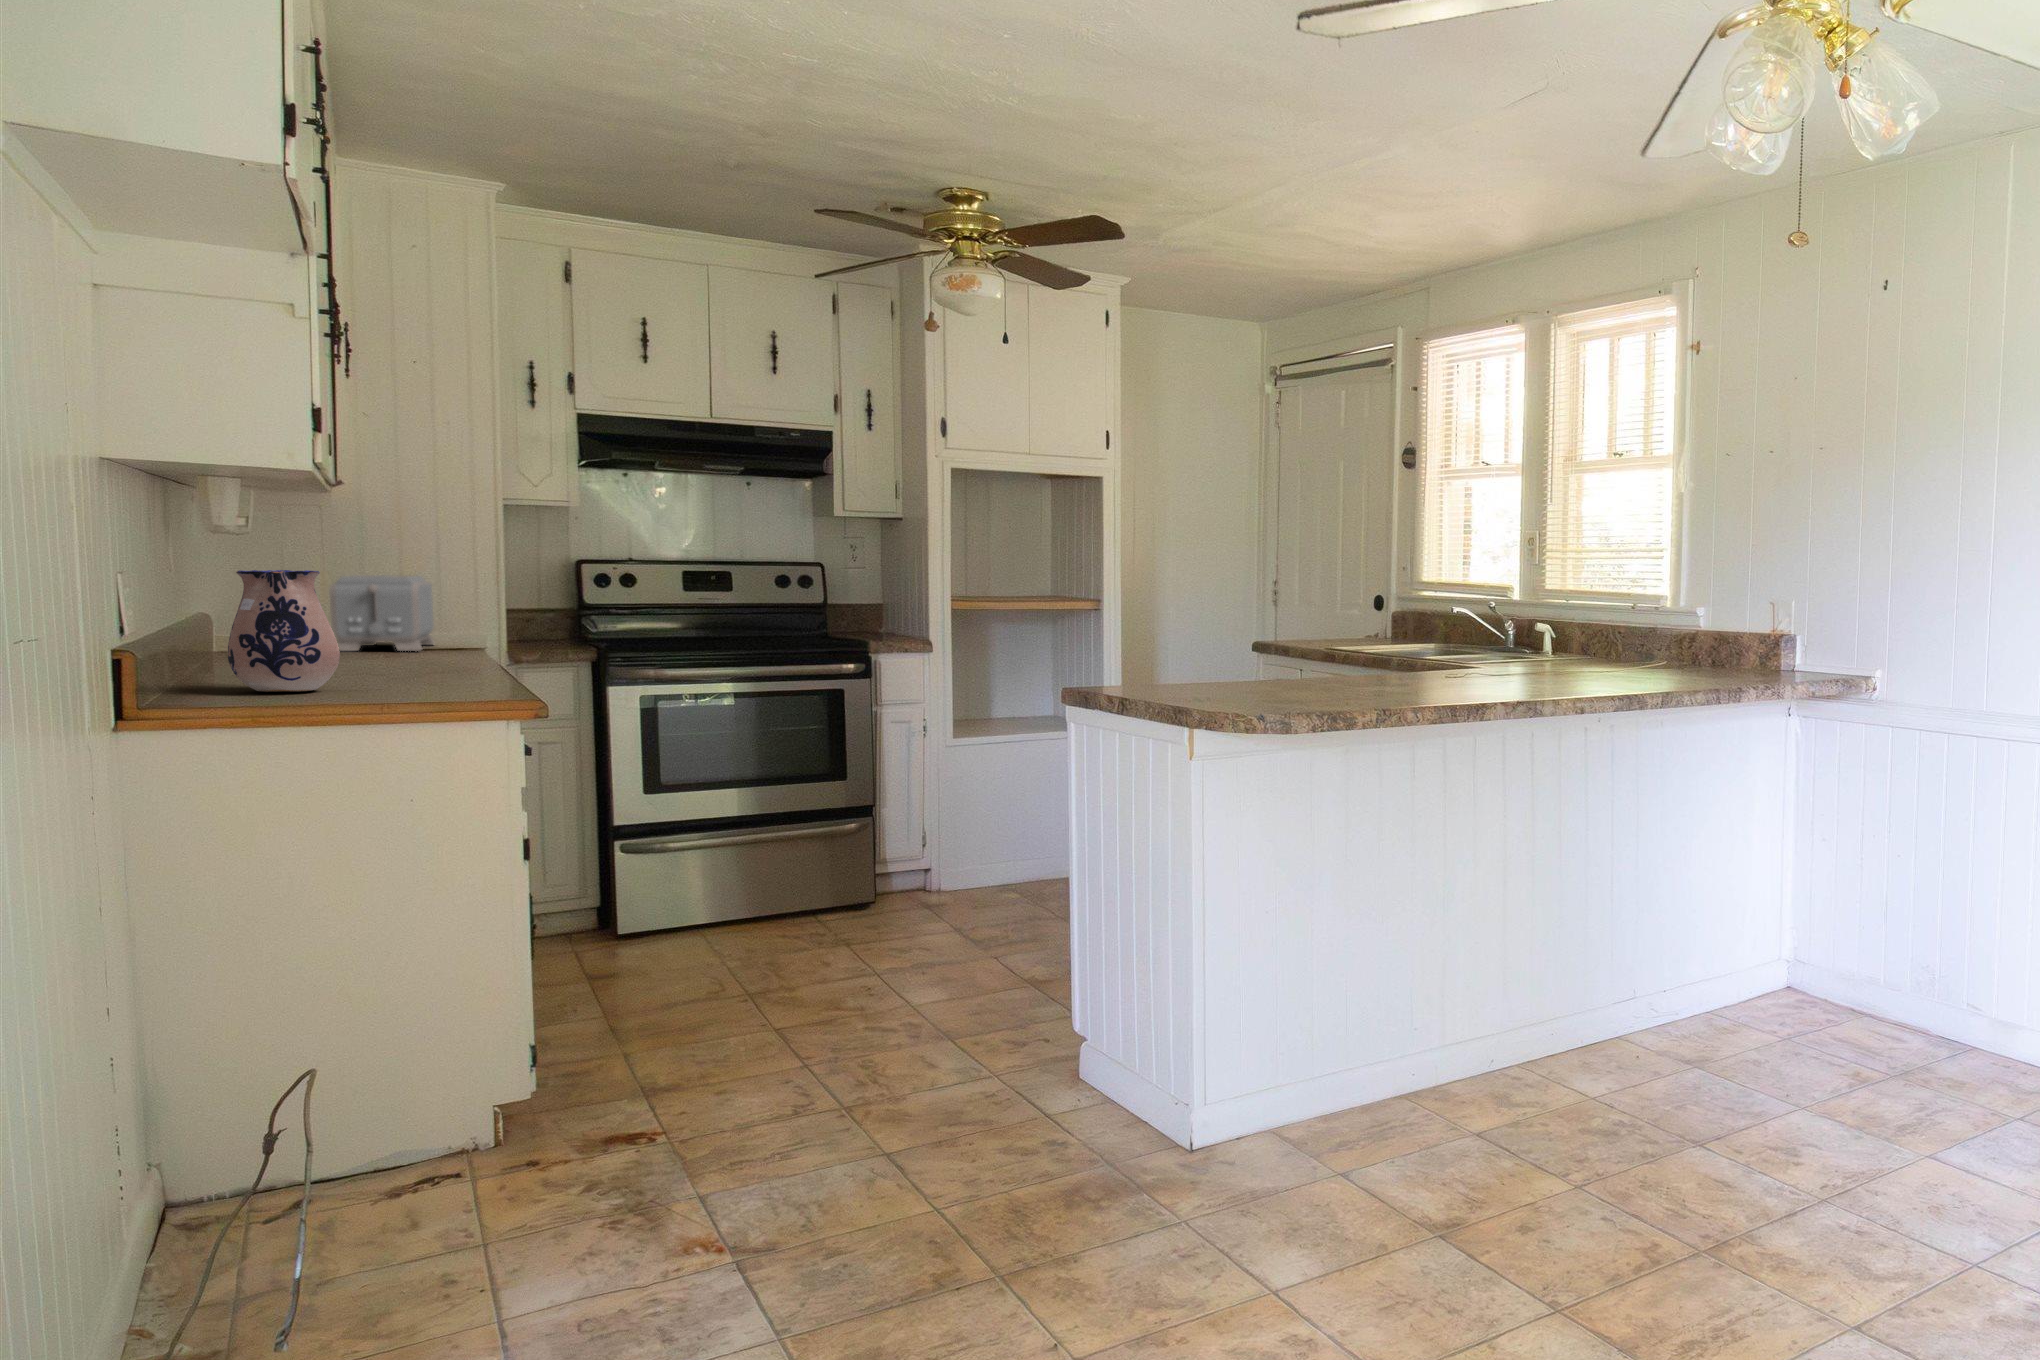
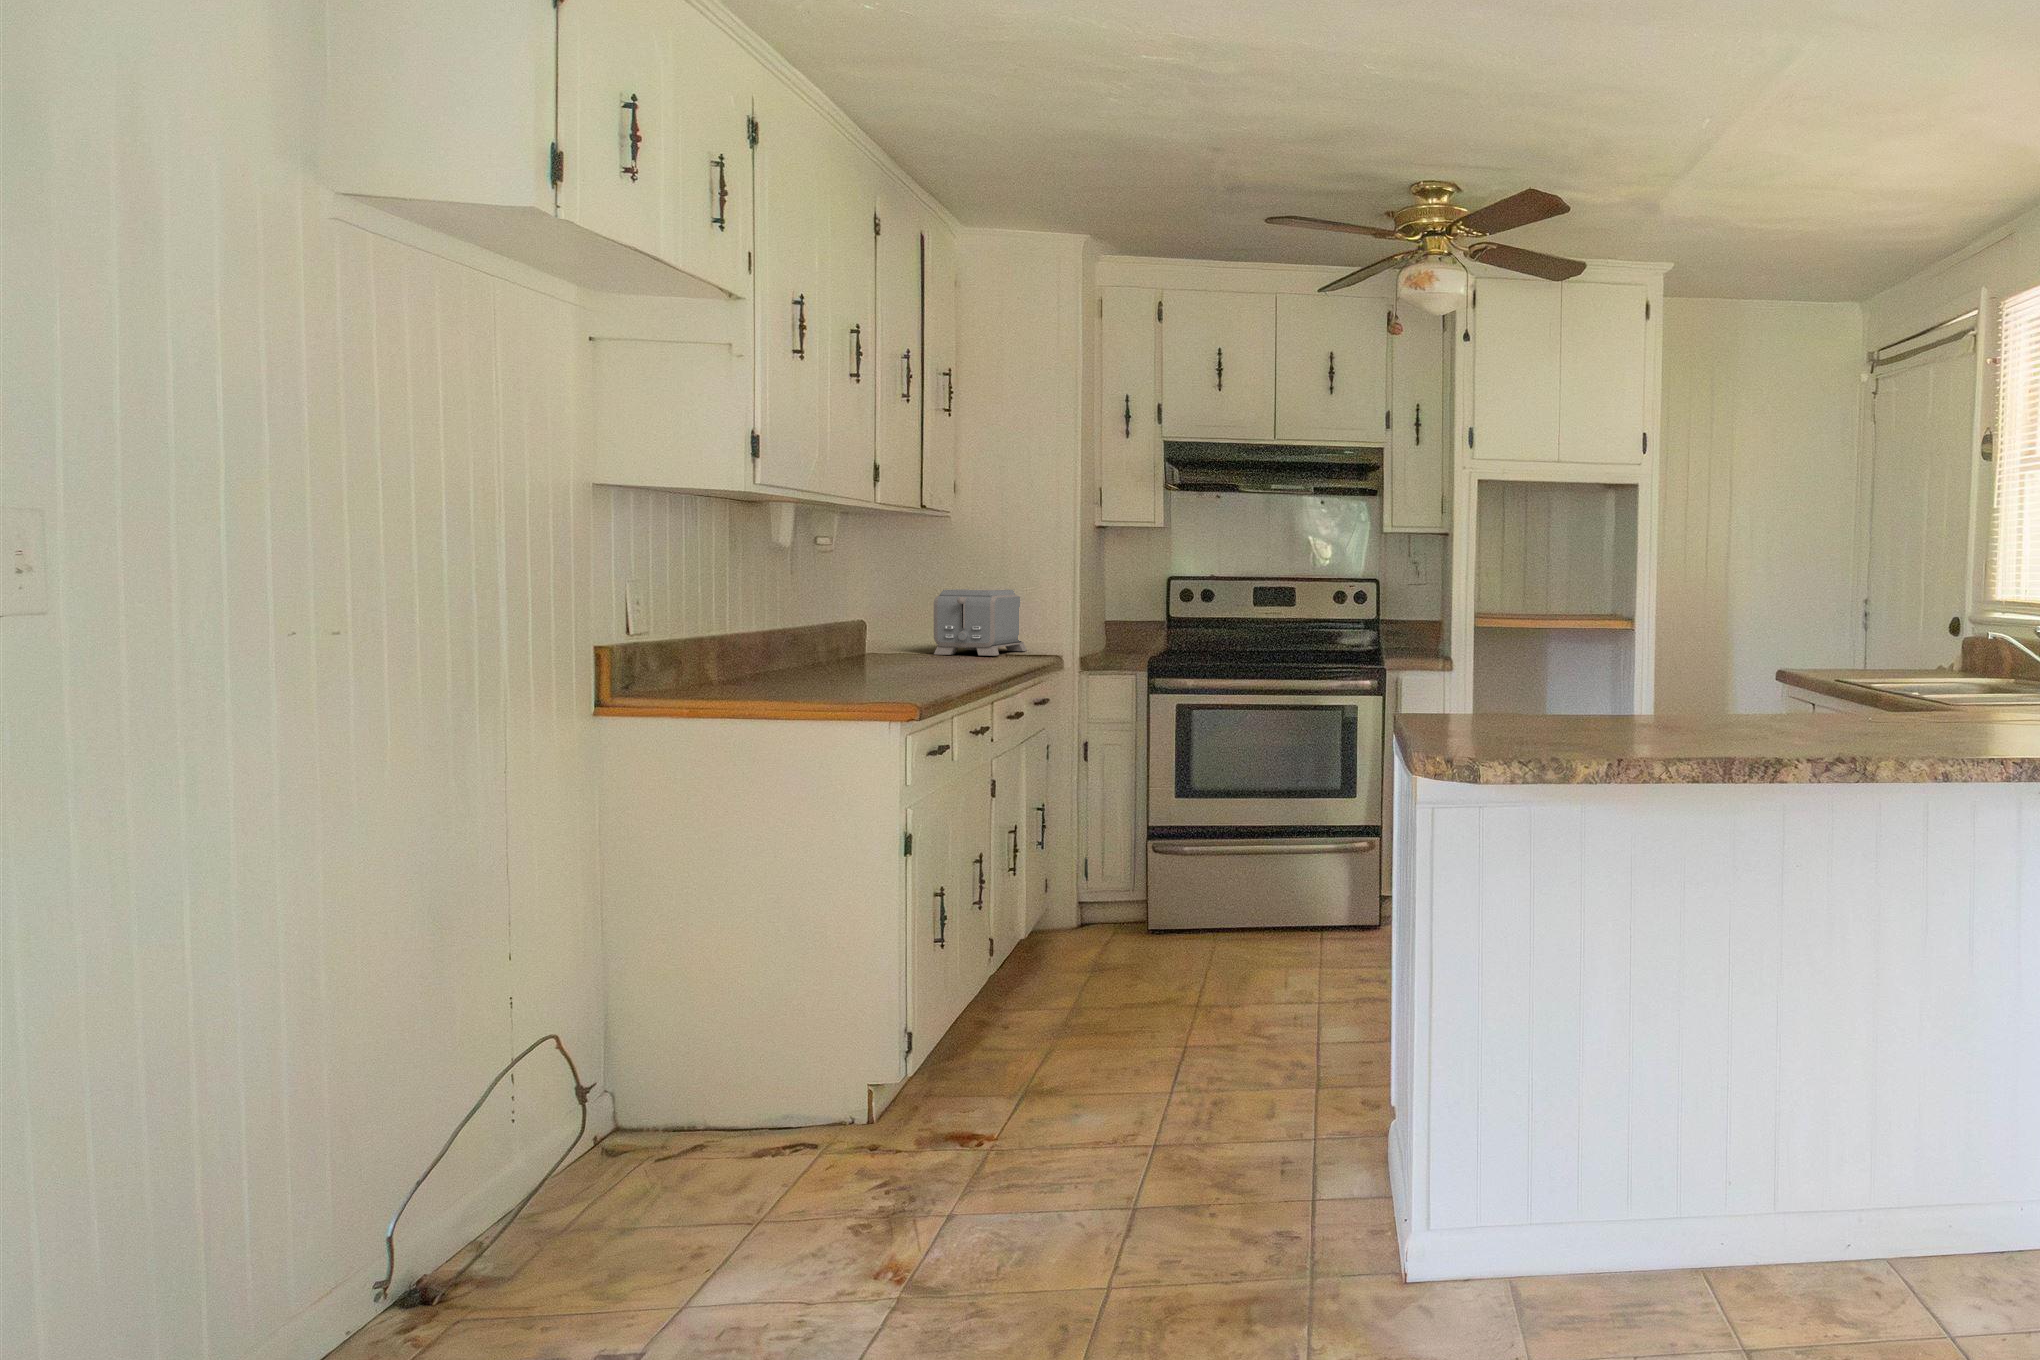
ceramic pitcher: present [228,570,340,692] -> none [741,582,823,688]

